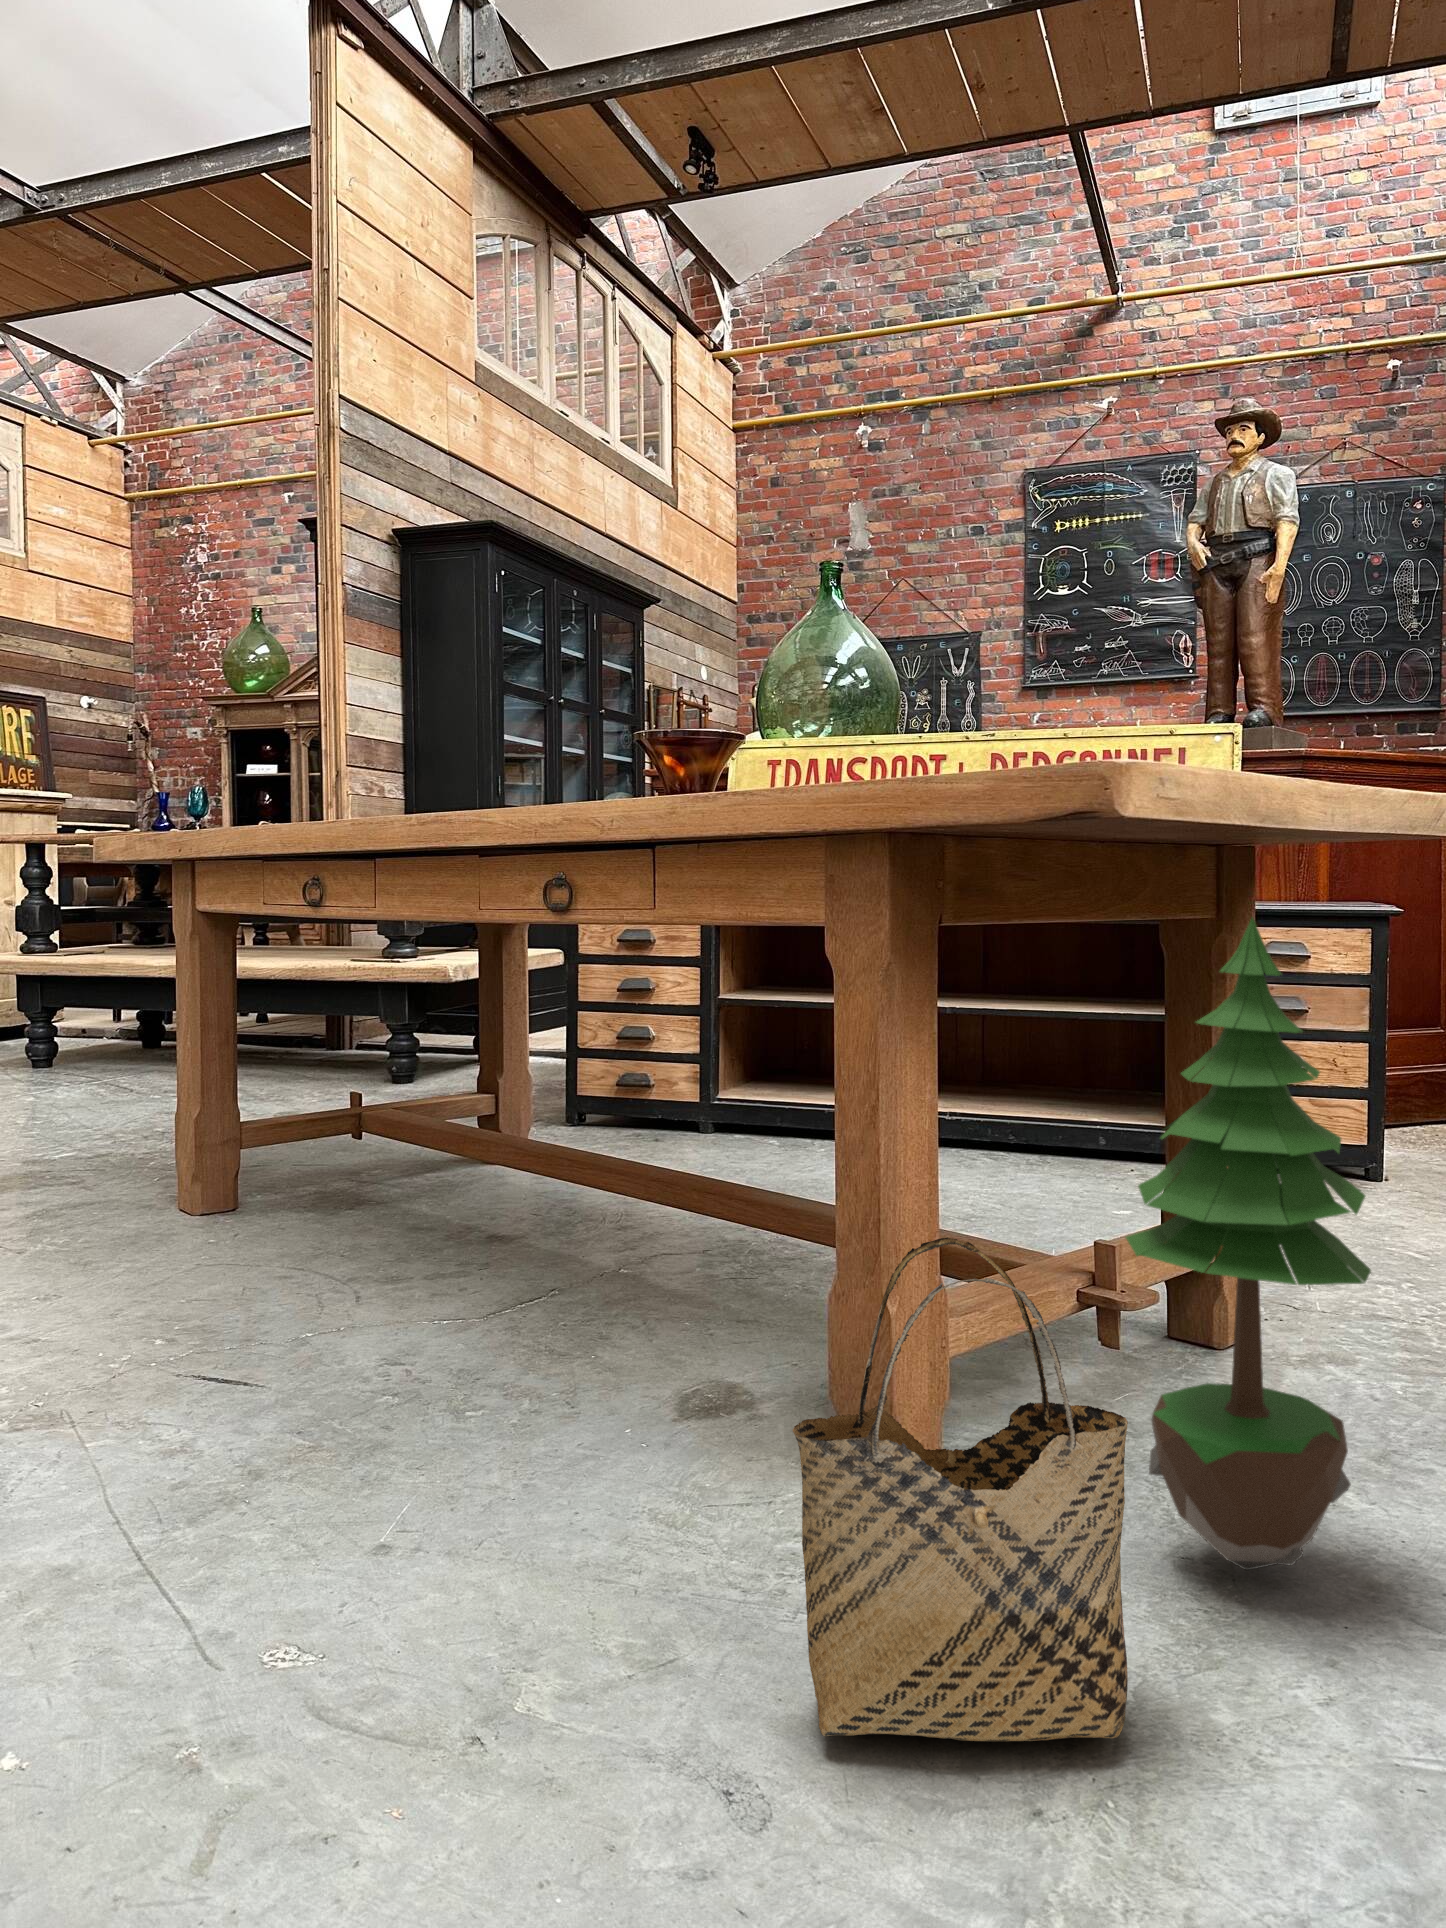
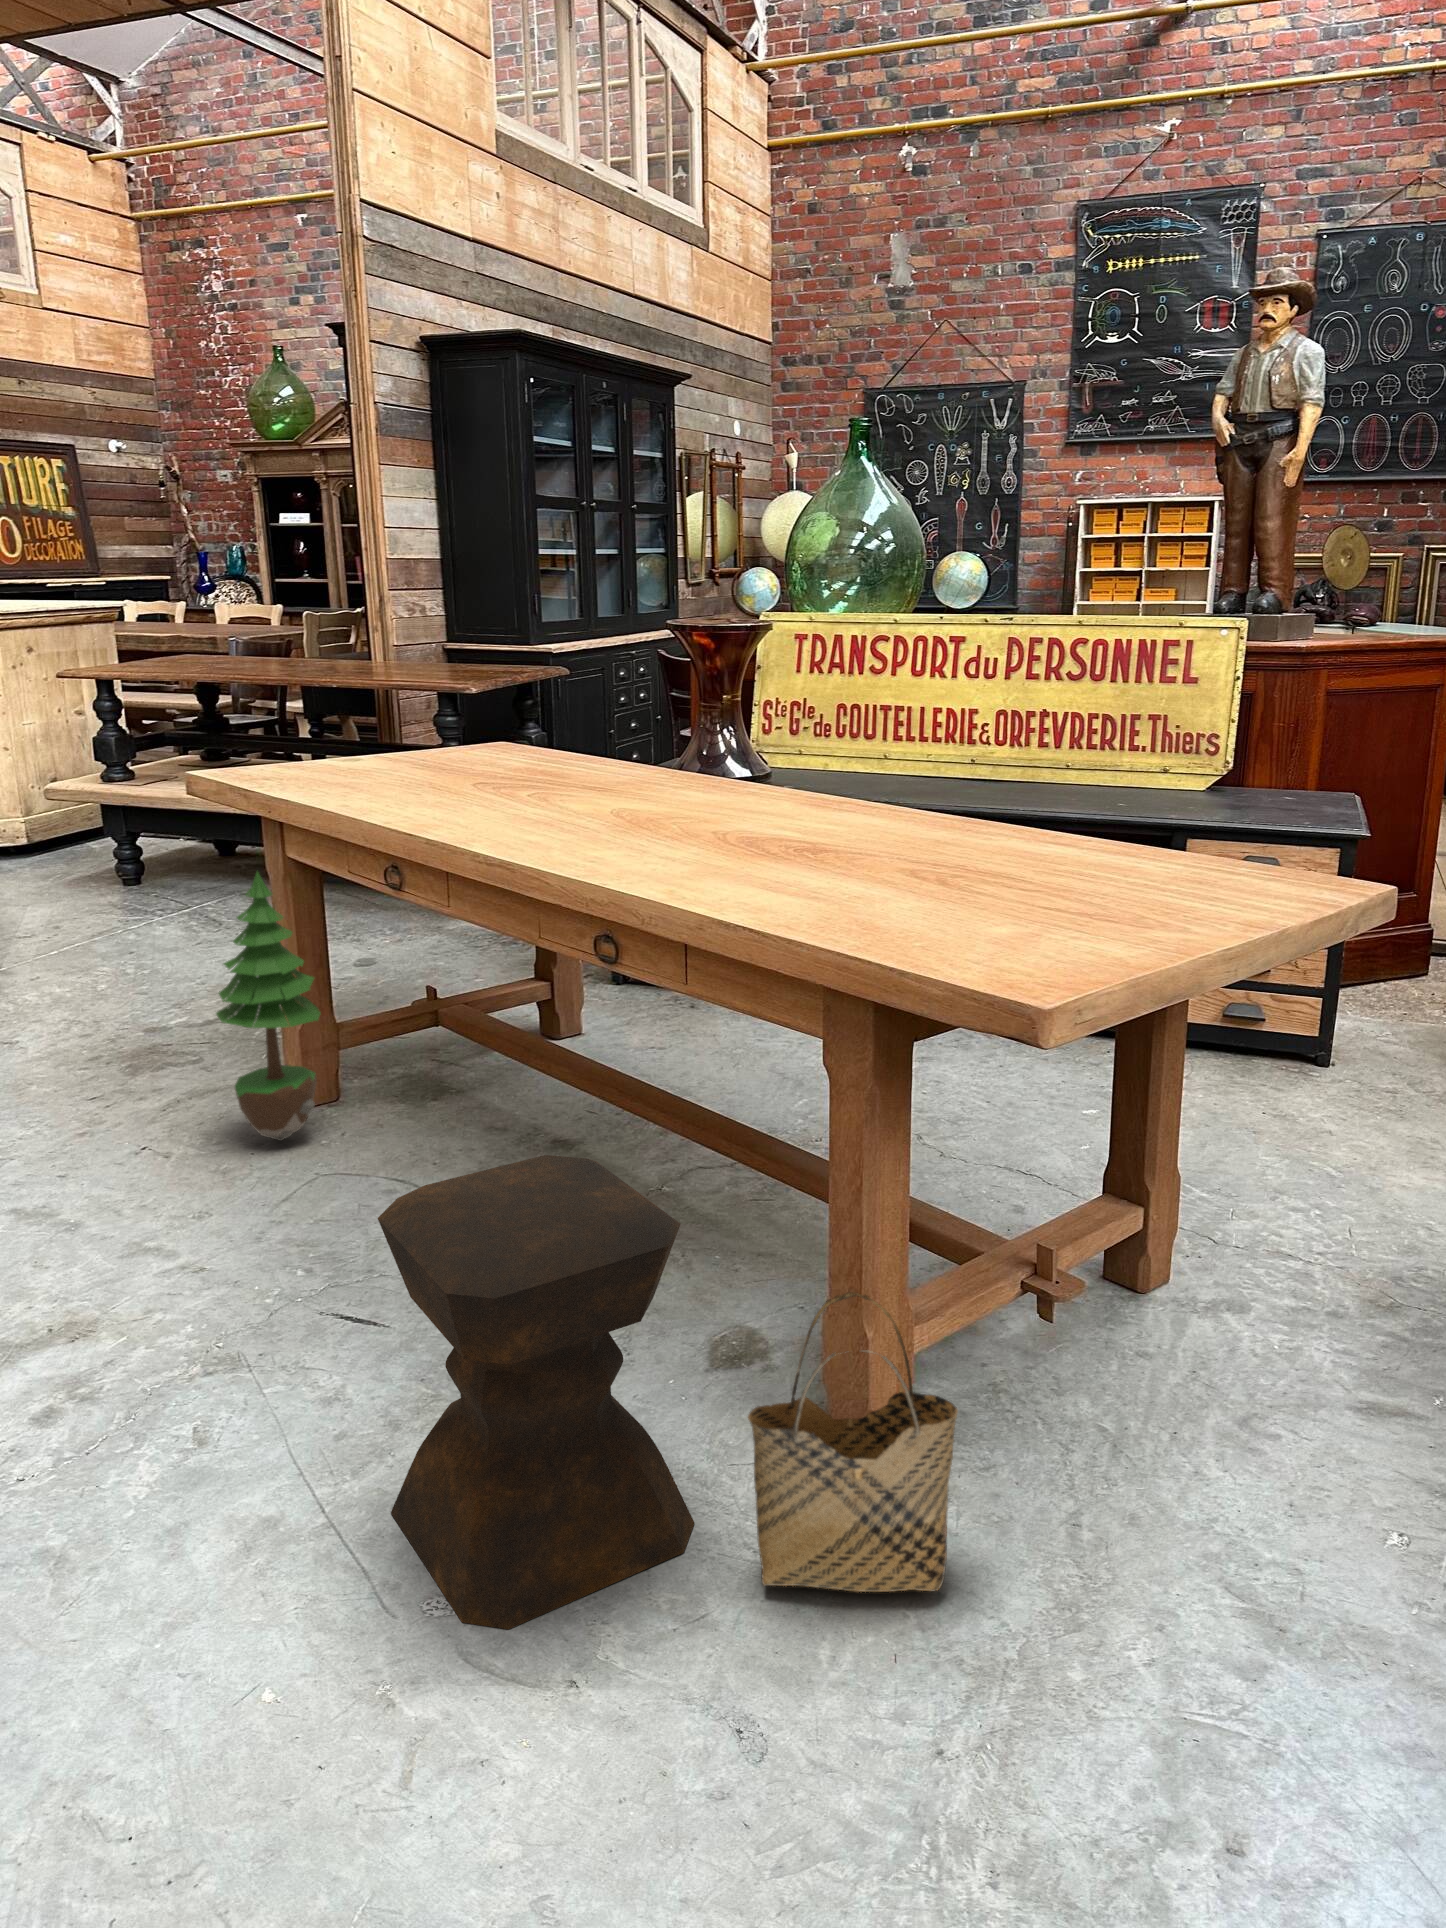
potted tree: present [1126,918,1371,1570] -> present [216,872,321,1141]
stool: none [206,1078,699,1817] -> present [378,1155,694,1629]

